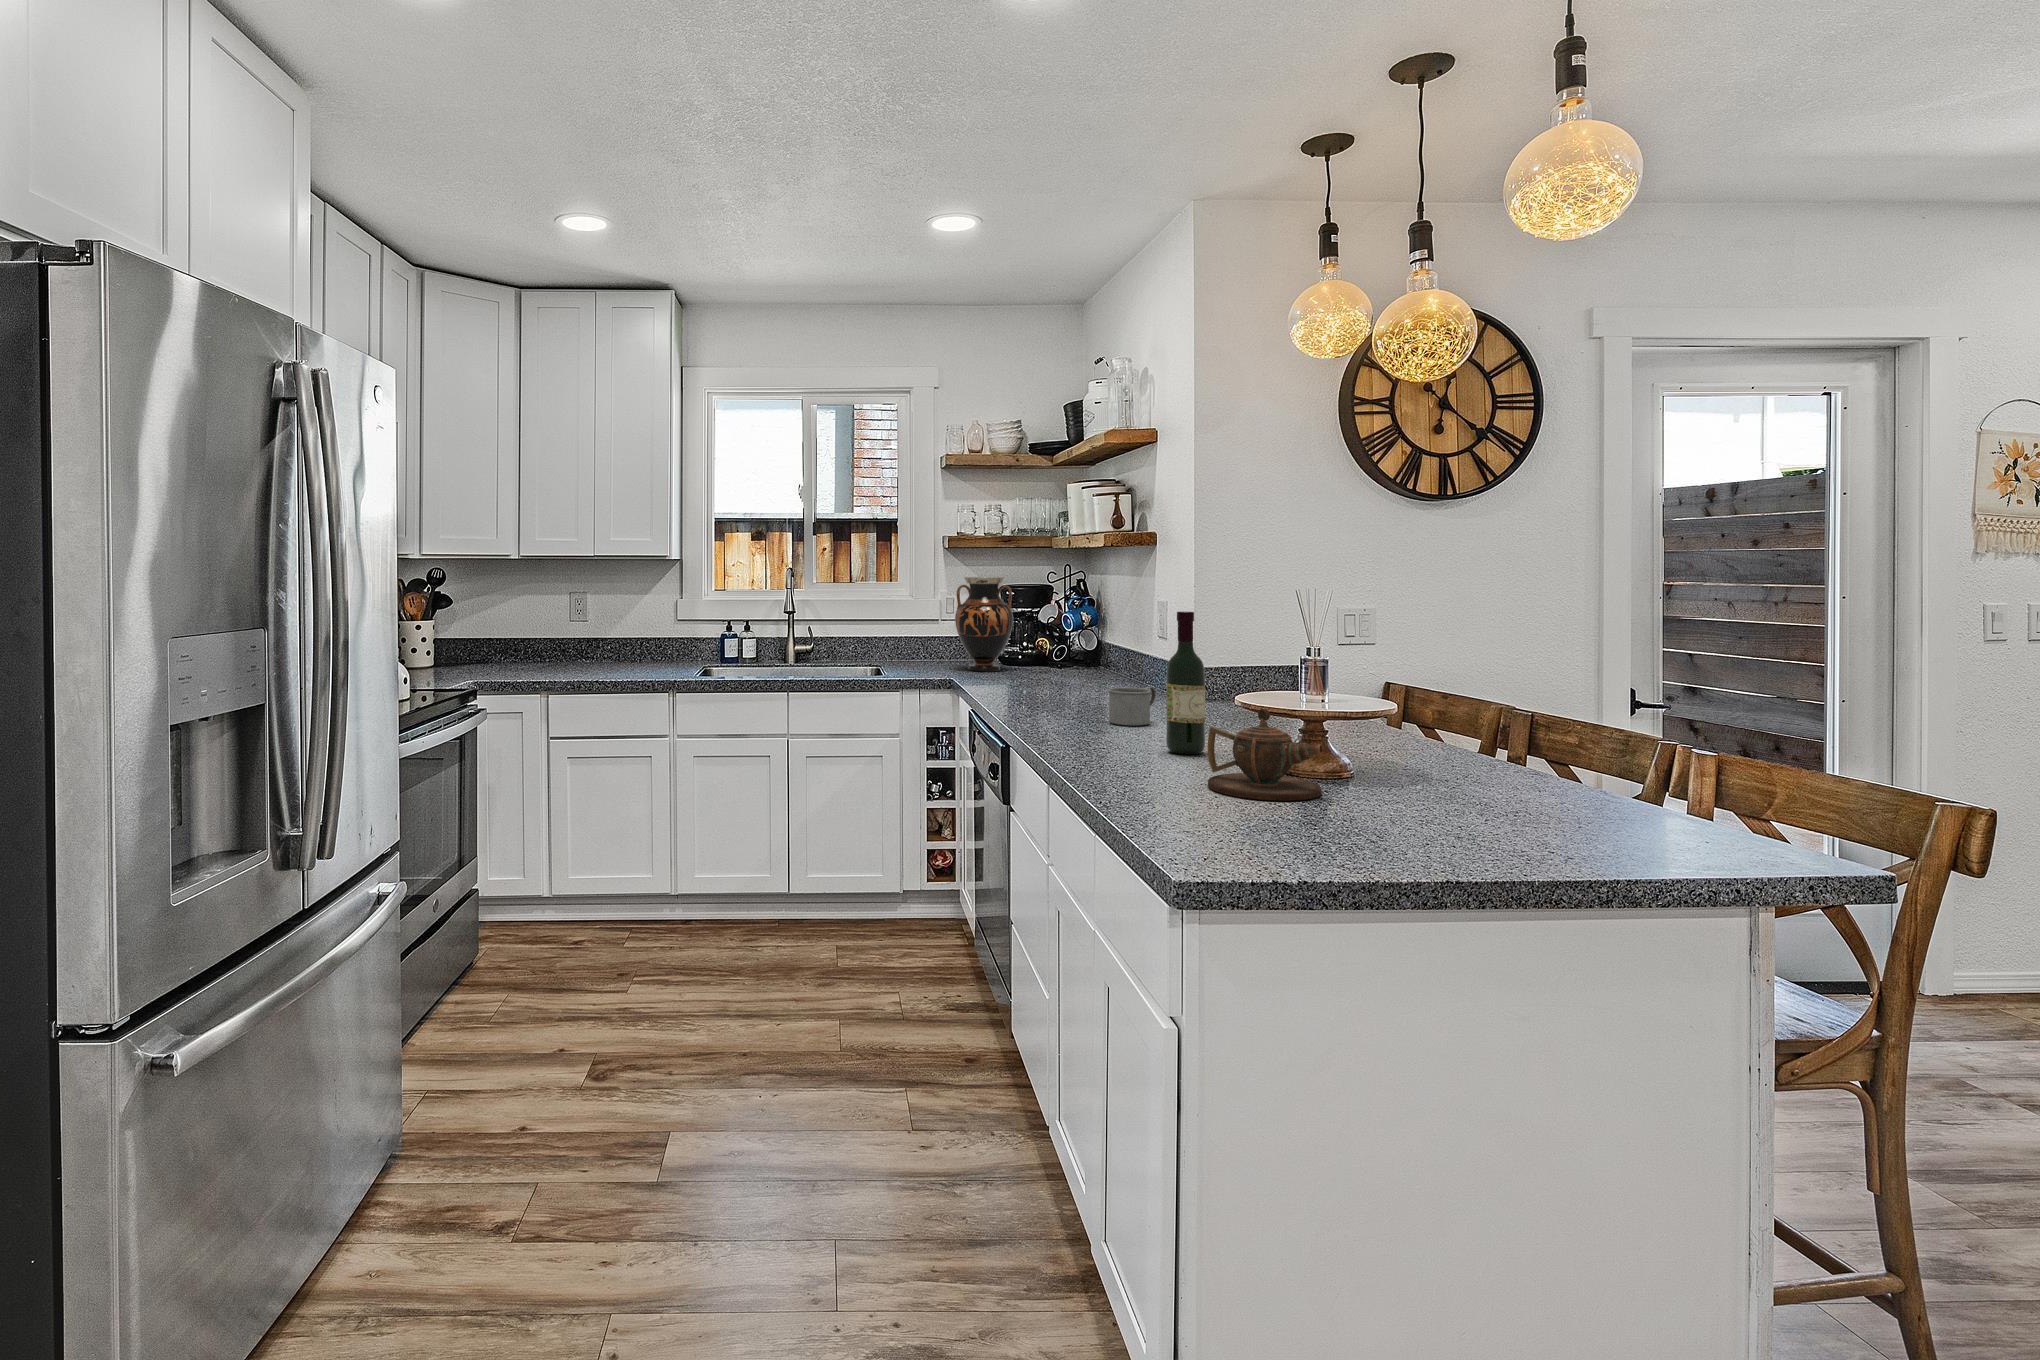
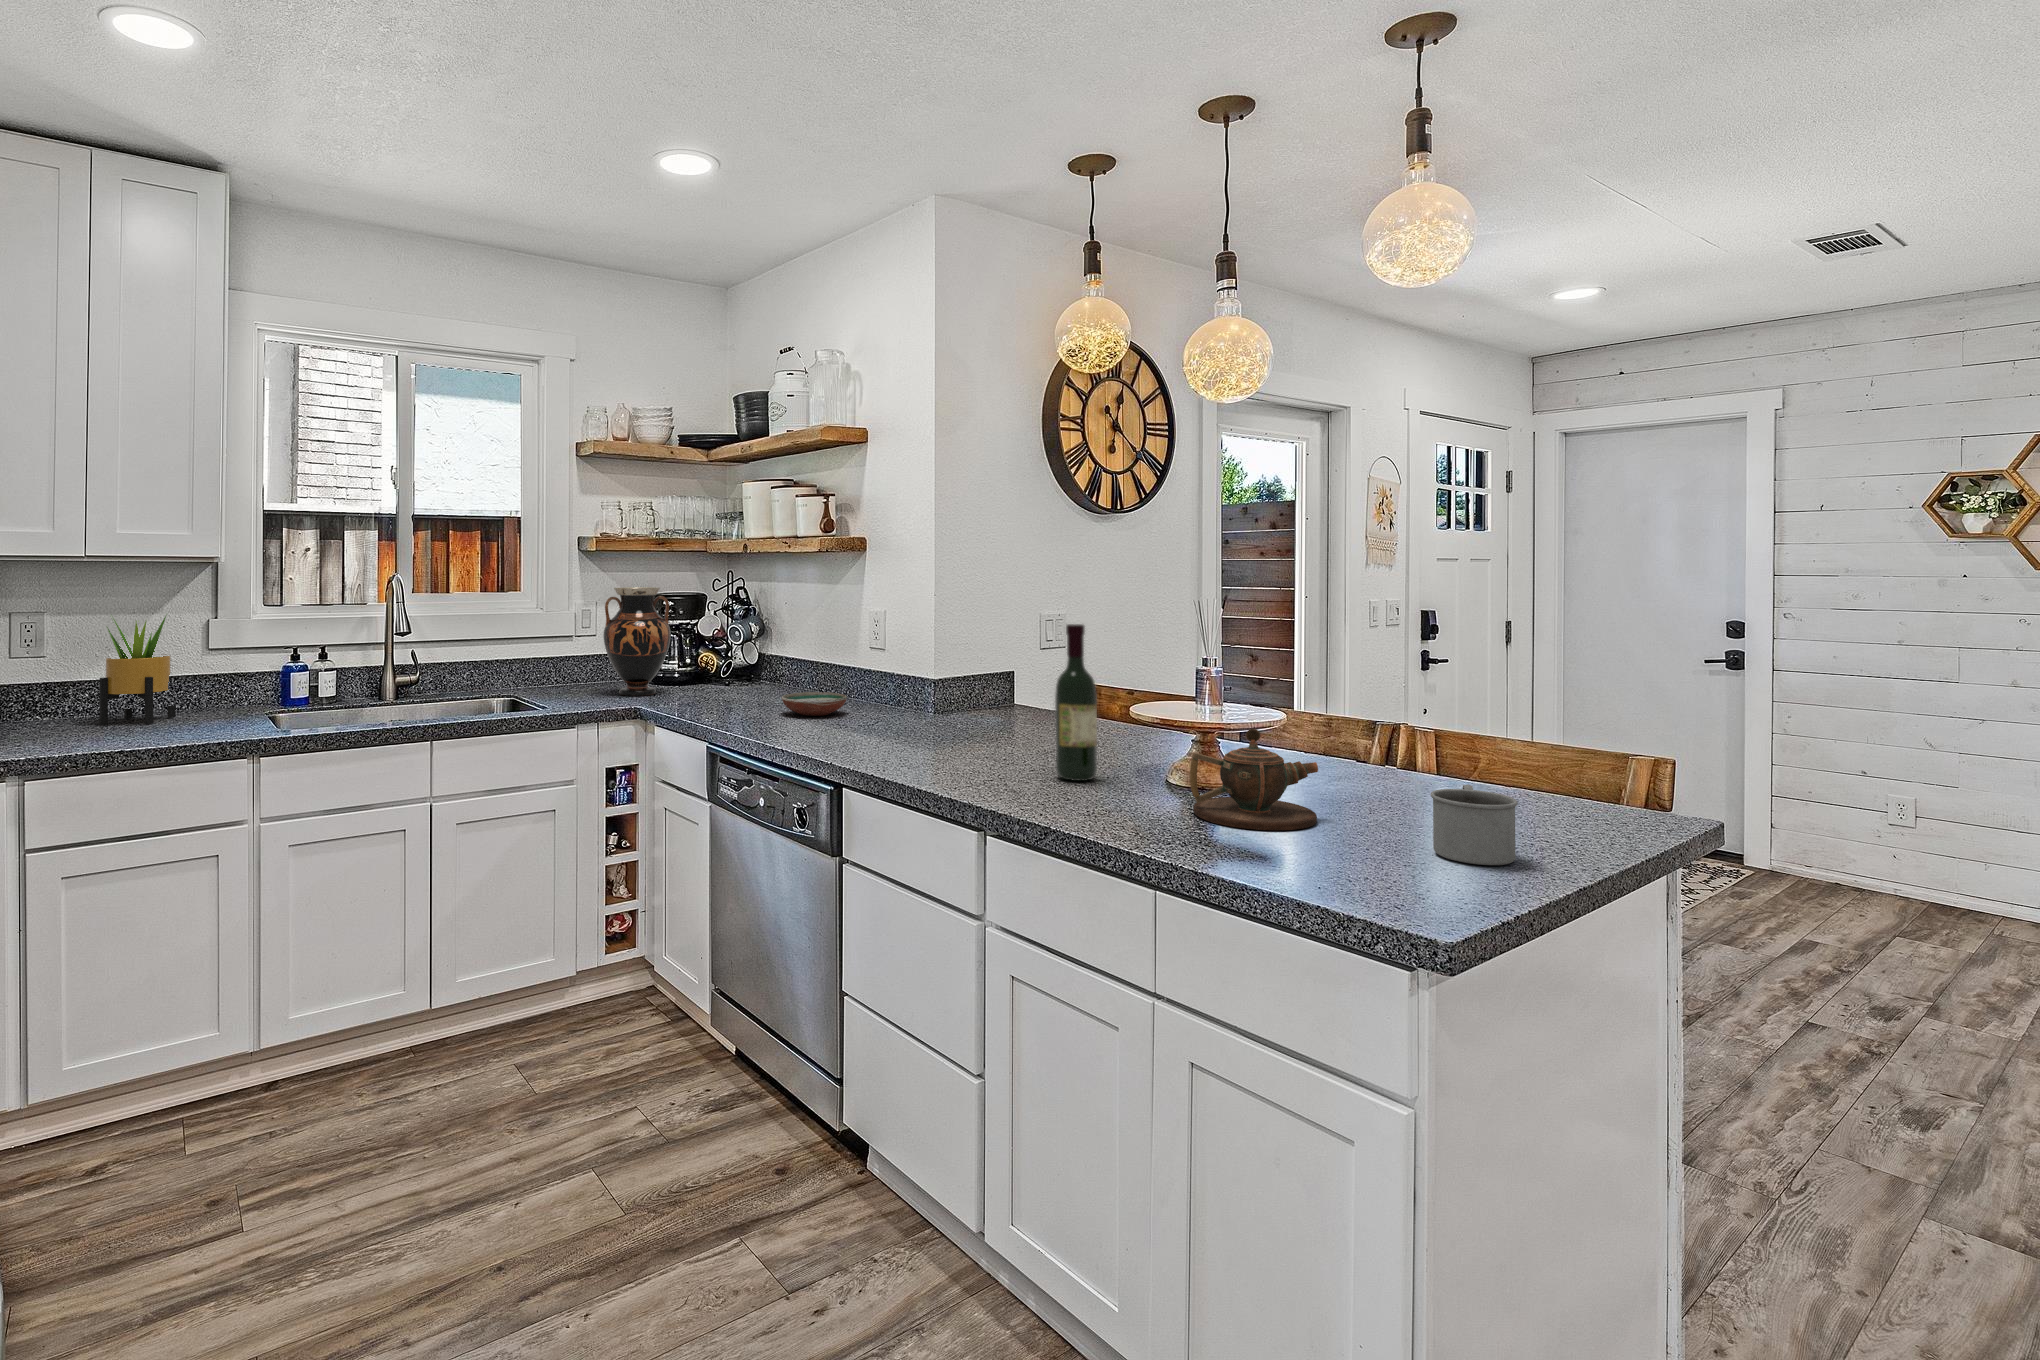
potted plant: none [610,588,655,666] -> present [100,616,176,725]
decorative bowl: none [1061,674,1123,695] -> present [781,692,847,716]
mug: present [1108,687,1156,726] -> present [1431,784,1518,865]

